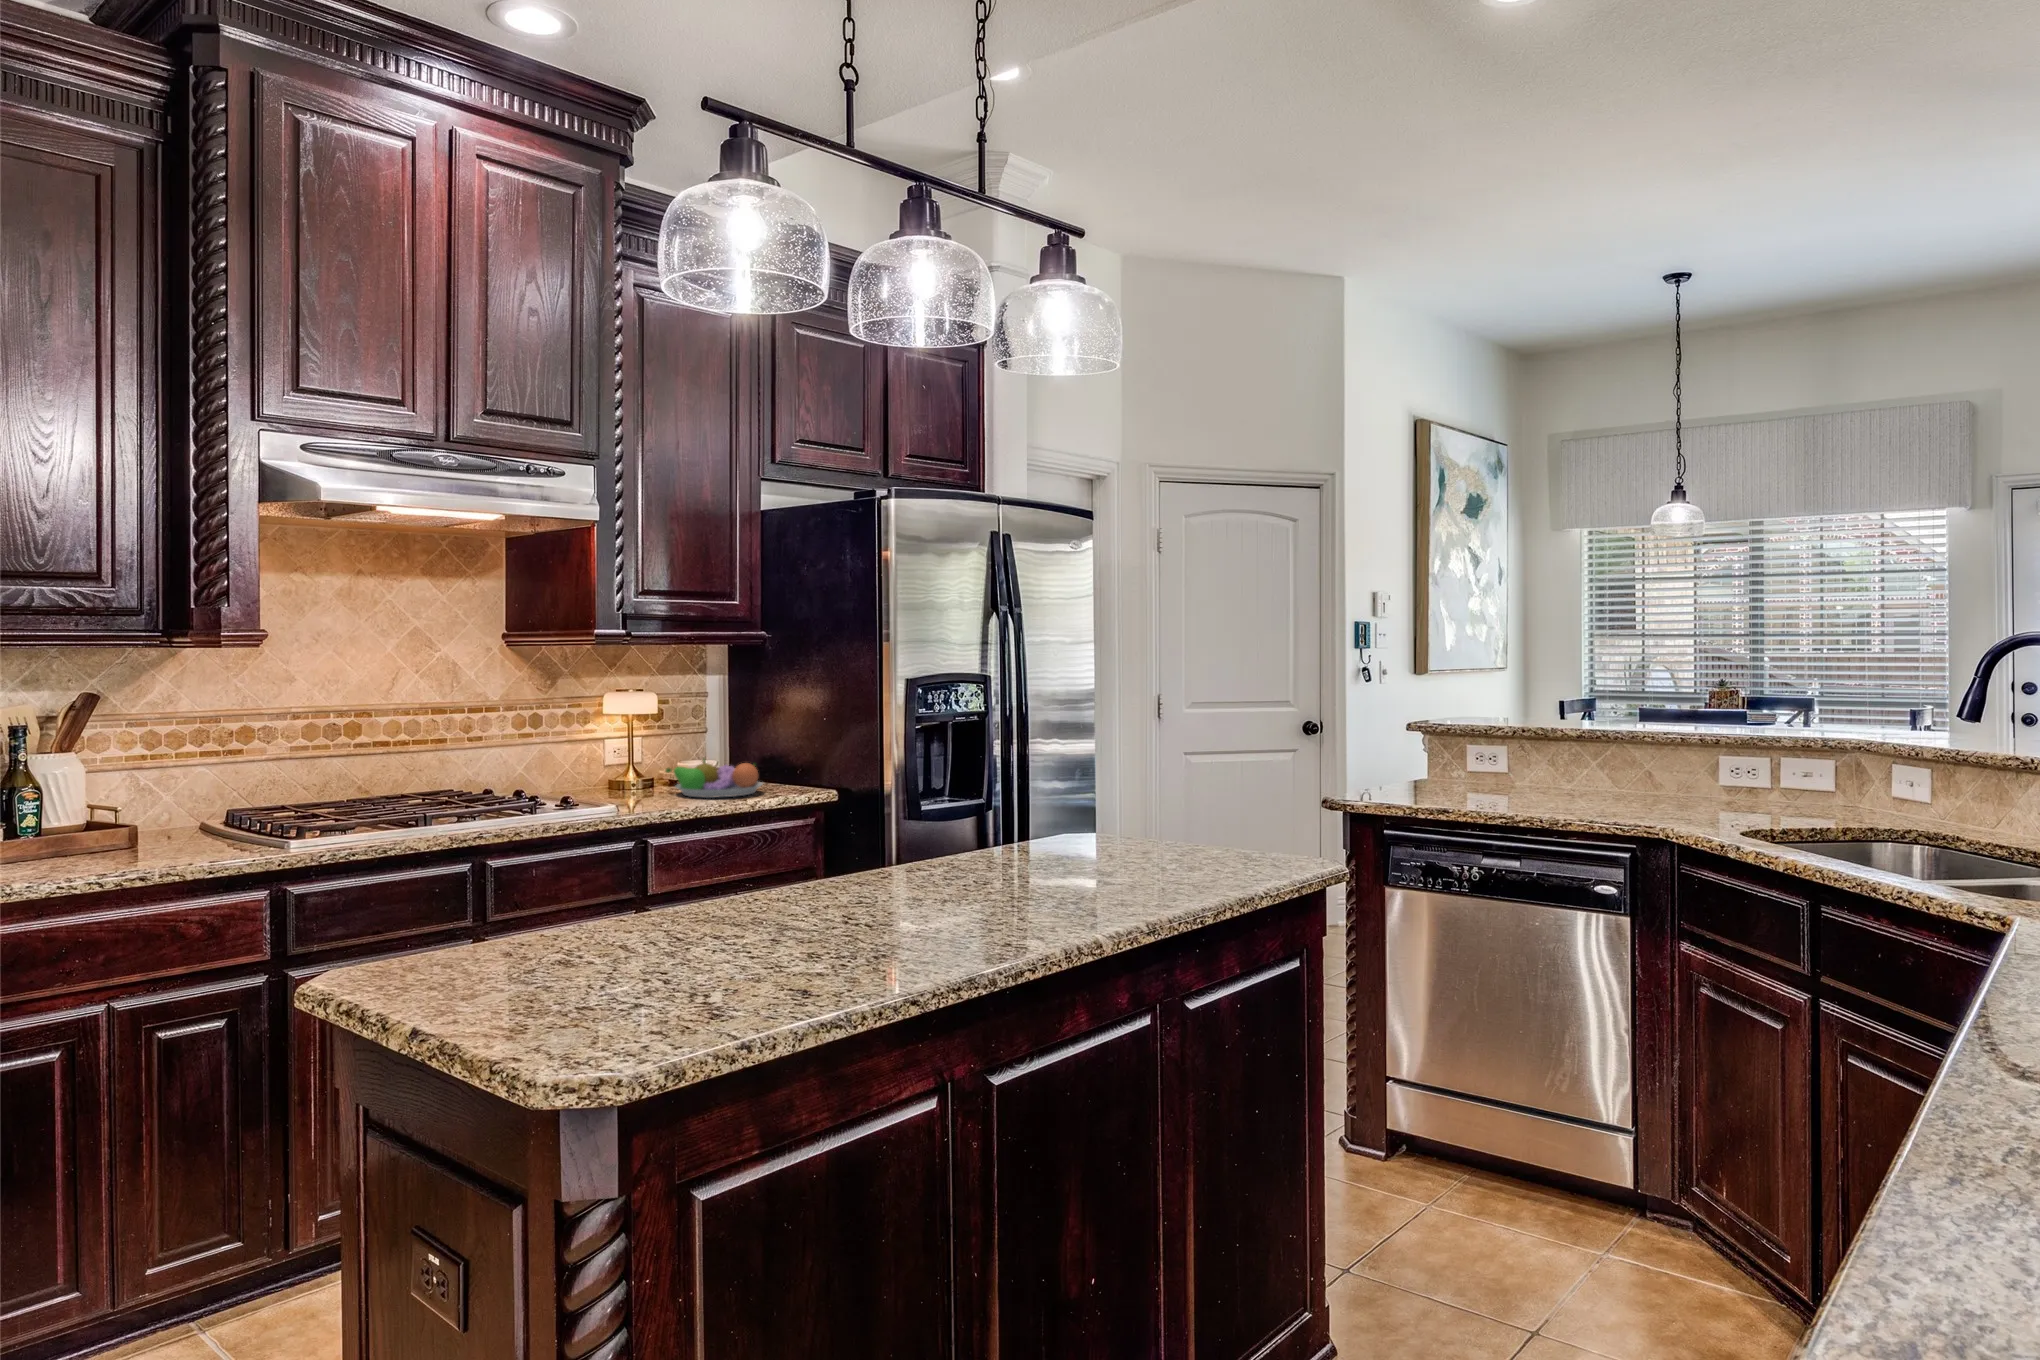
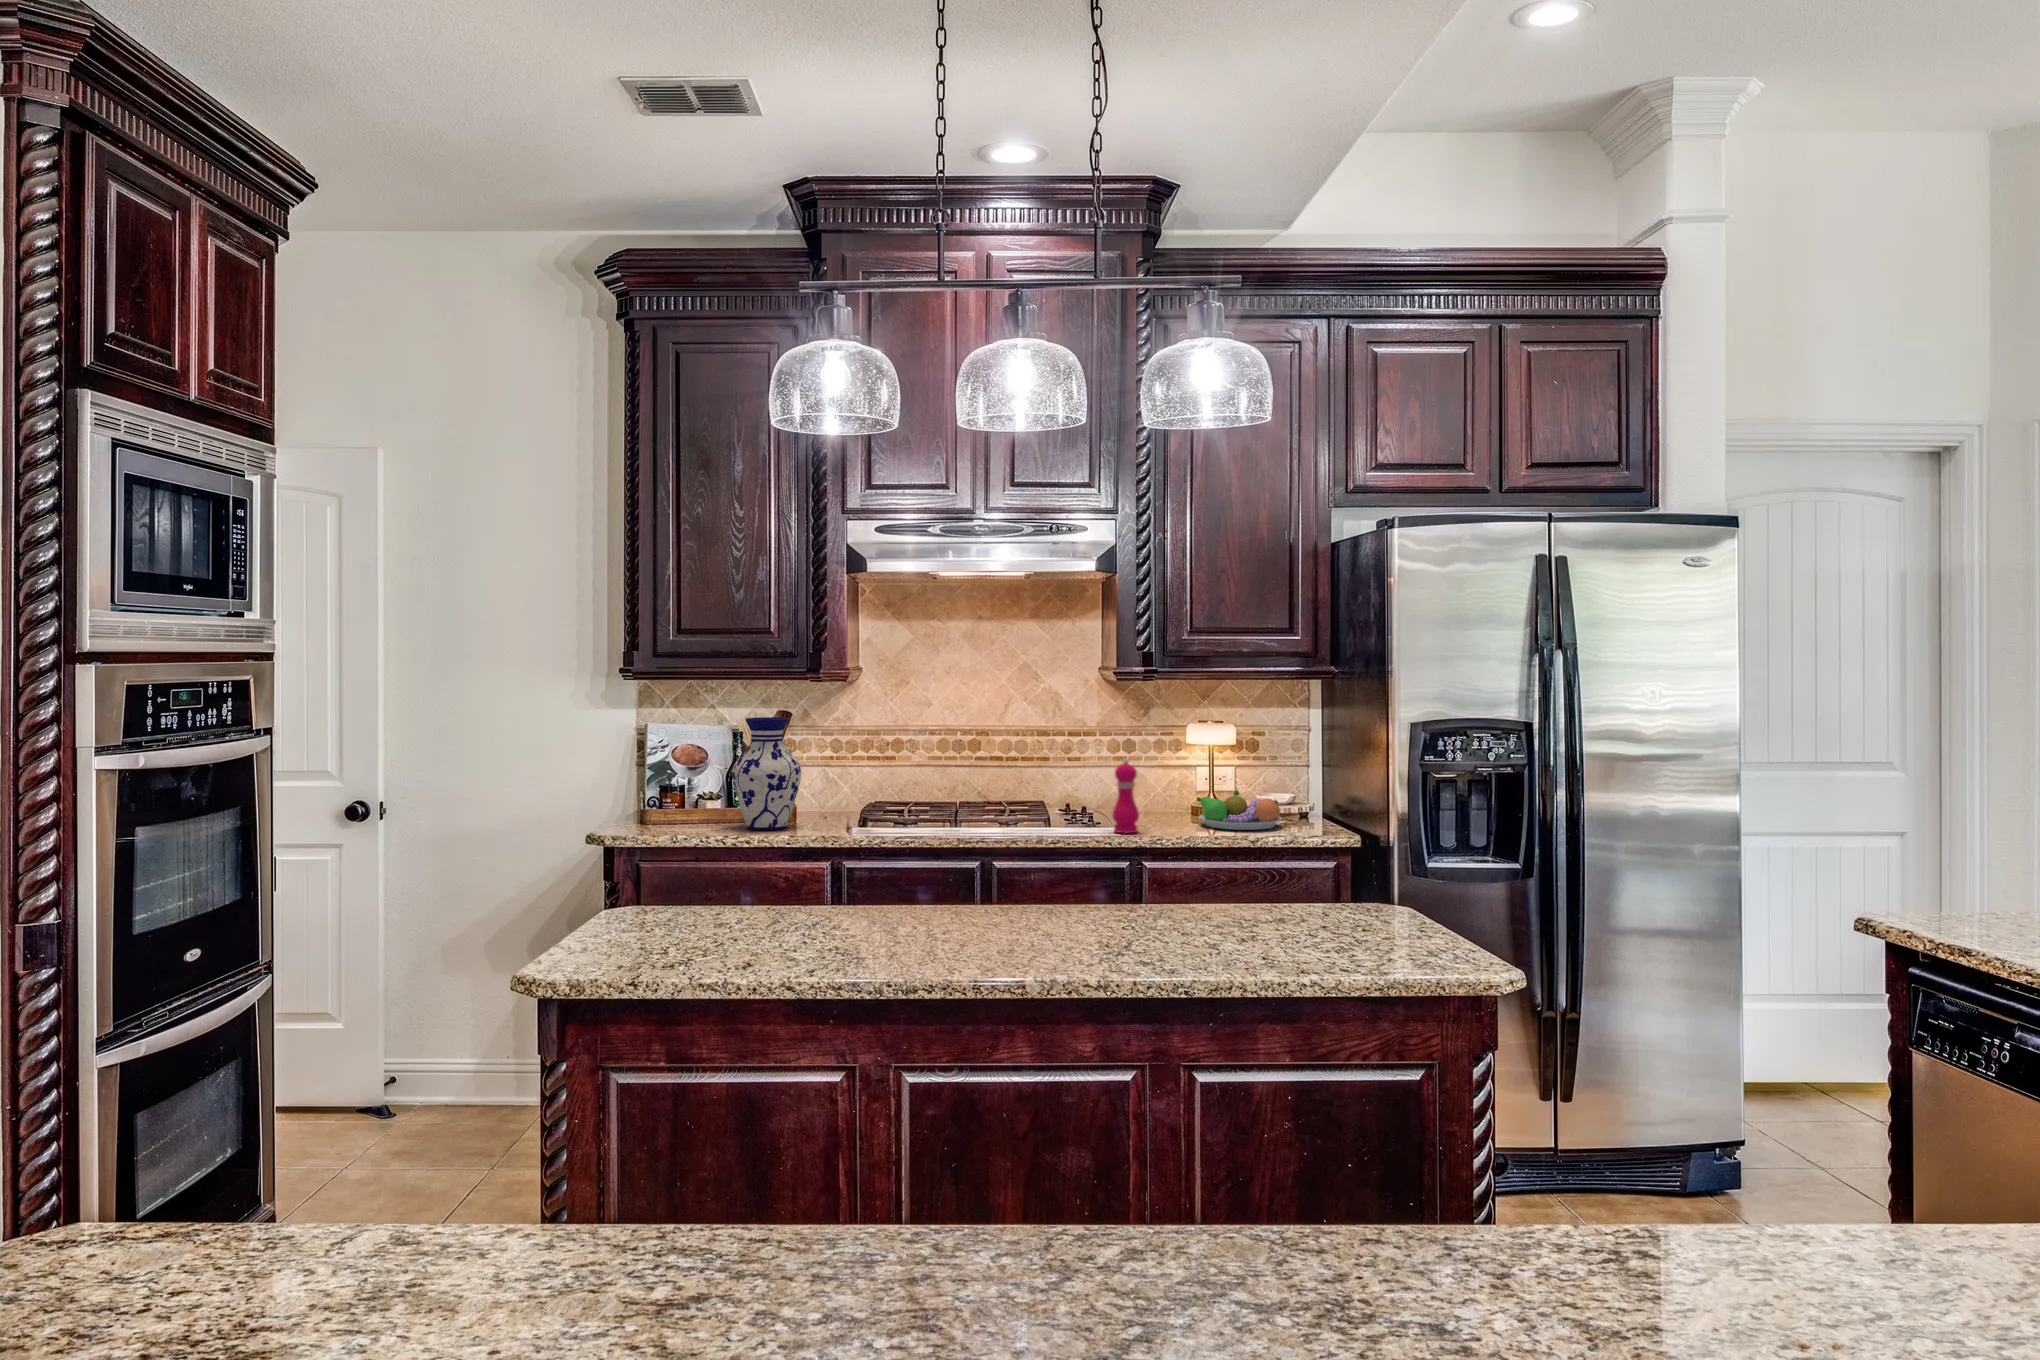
vase: none [80,699,203,863] -> present [732,717,801,830]
pepper mill: none [615,729,647,812] -> present [1113,758,1139,833]

